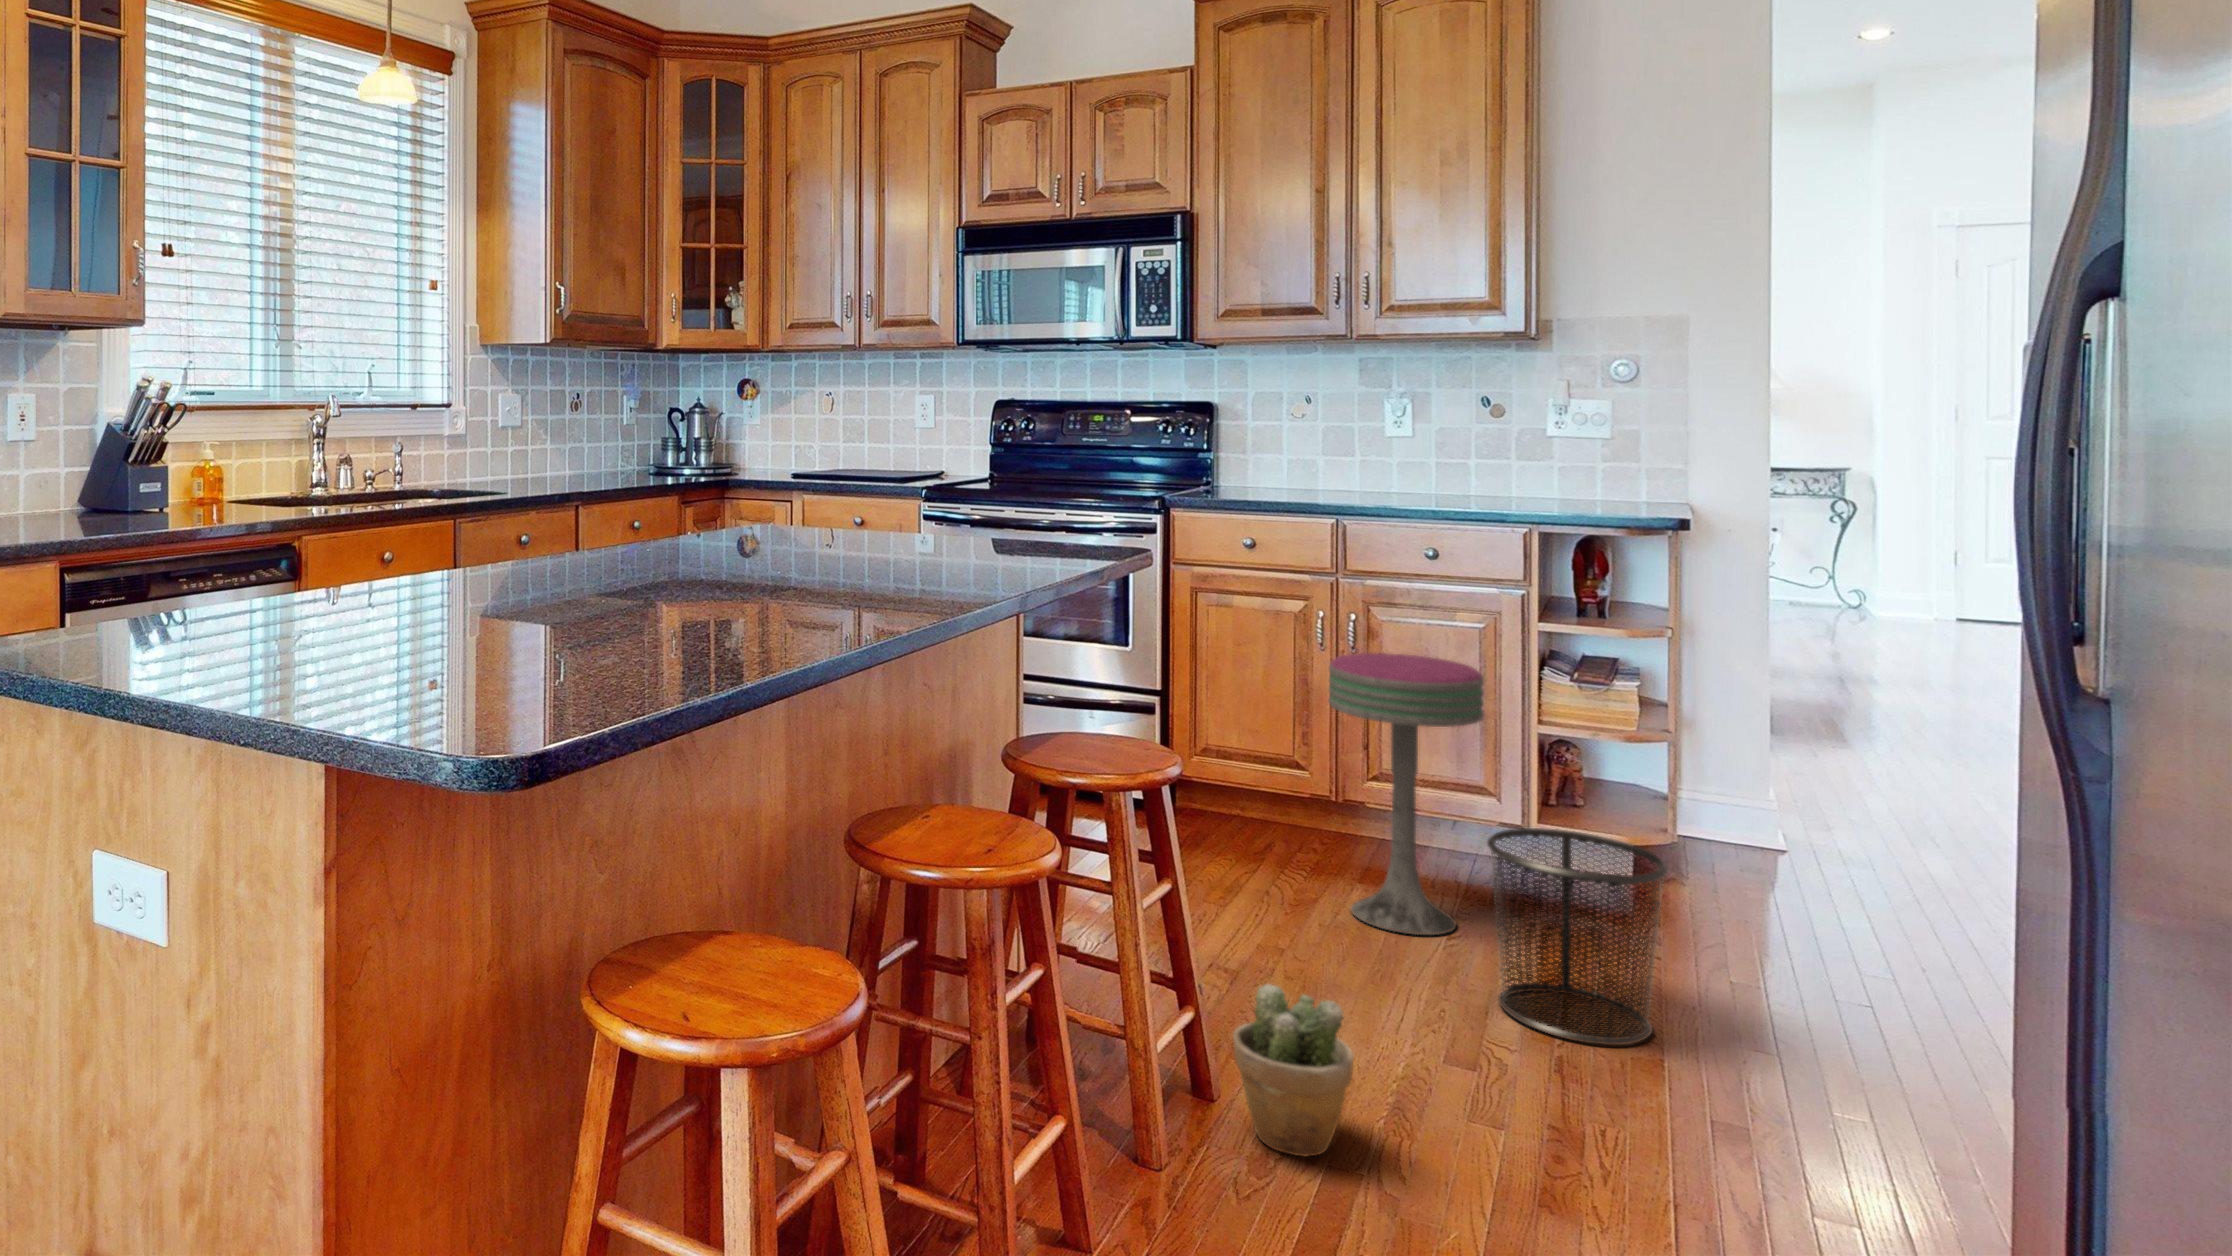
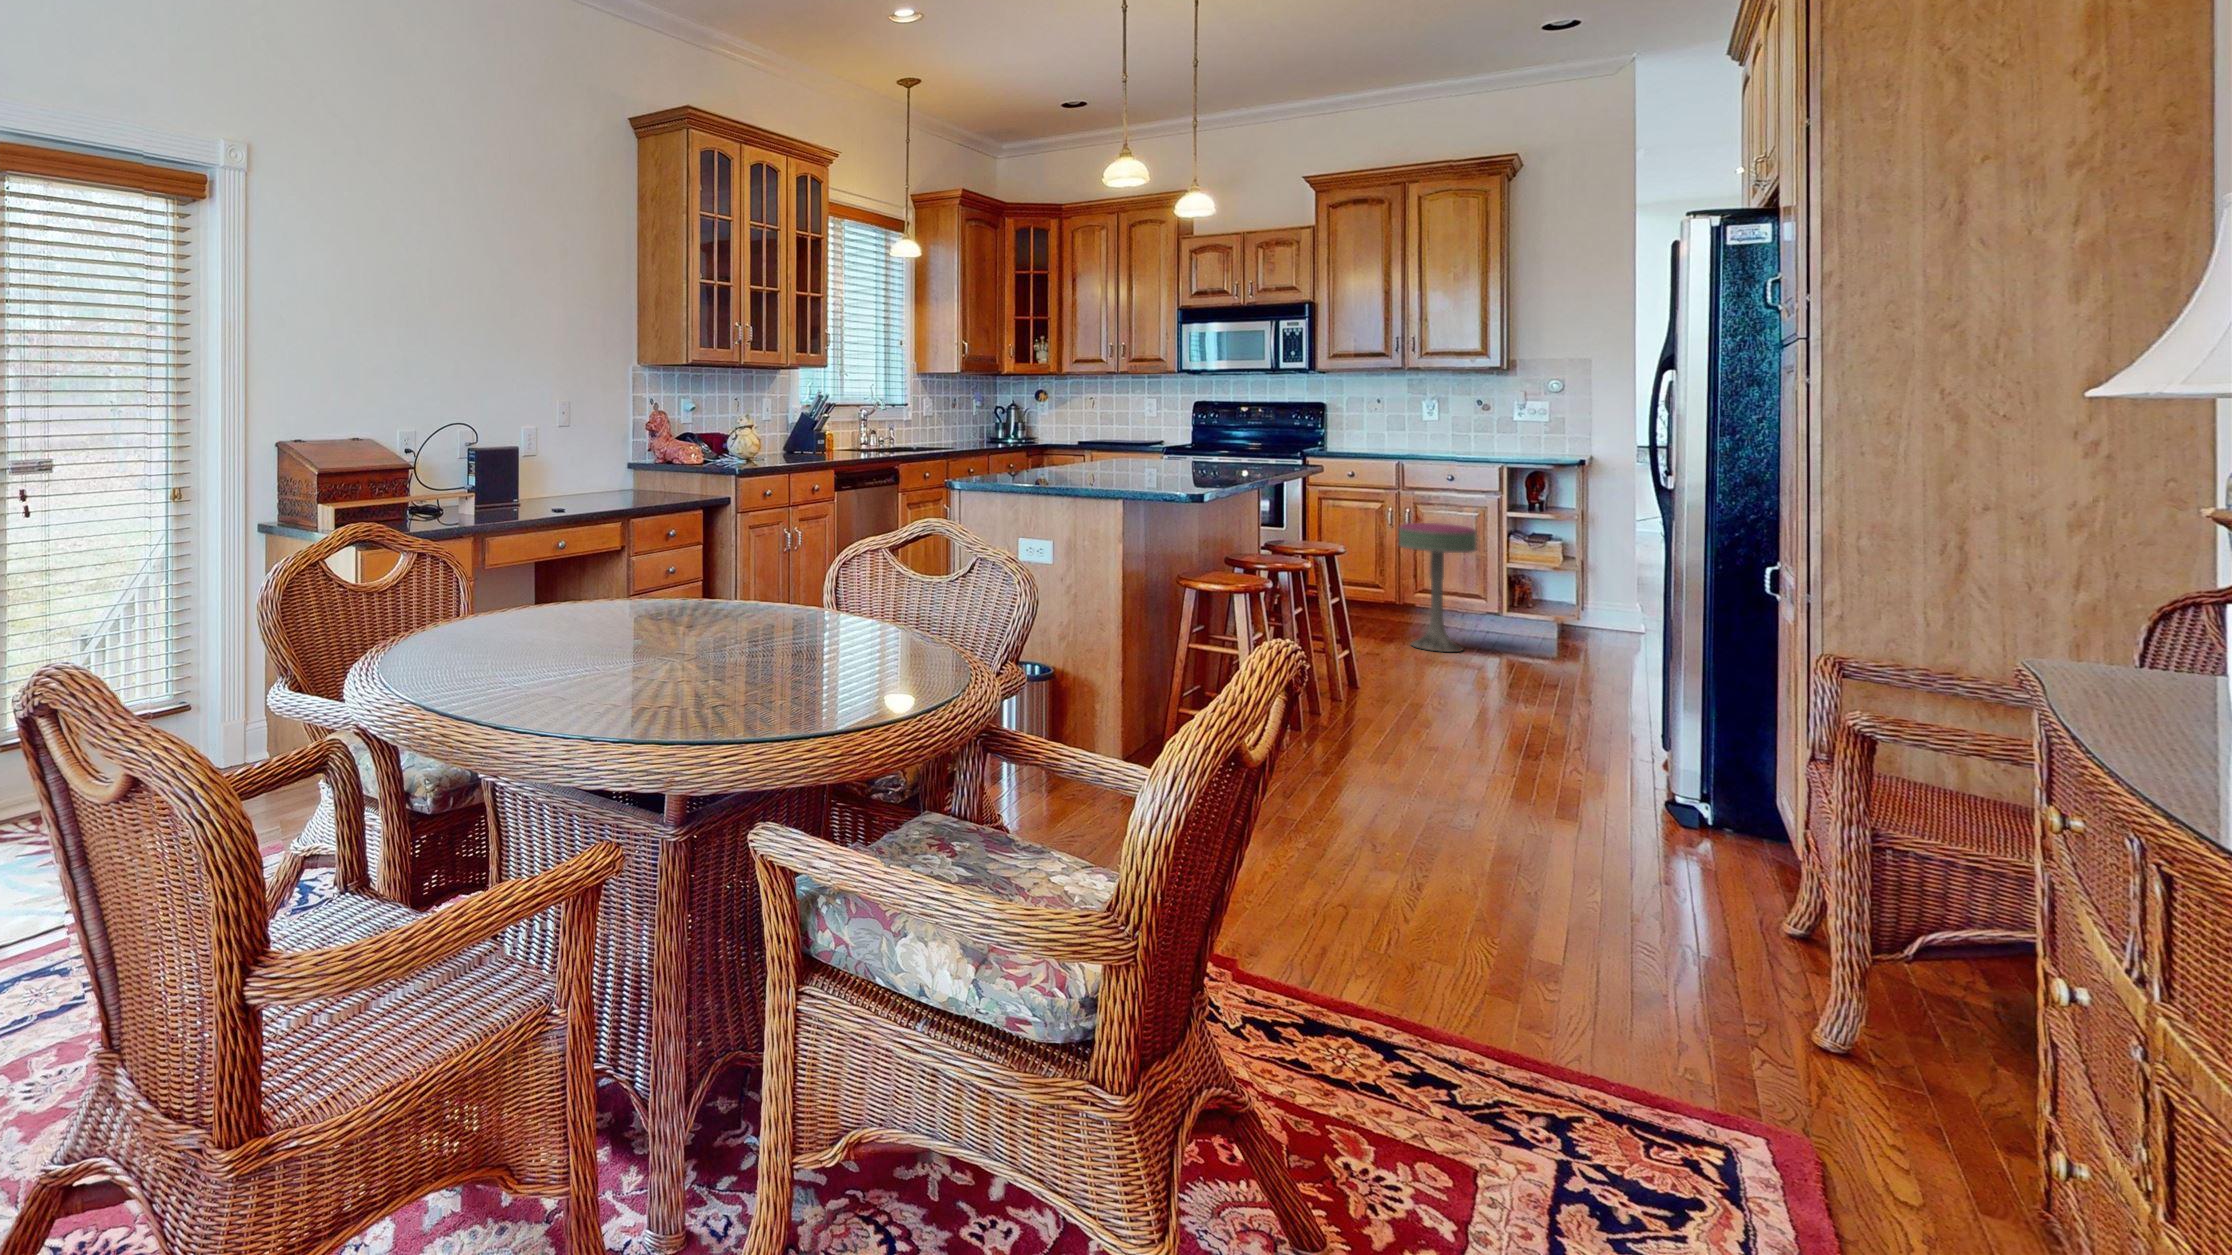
waste bin: present [1487,828,1668,1045] -> none [1478,594,1562,681]
potted plant: present [1233,985,1354,1156] -> none [1367,636,1420,700]

